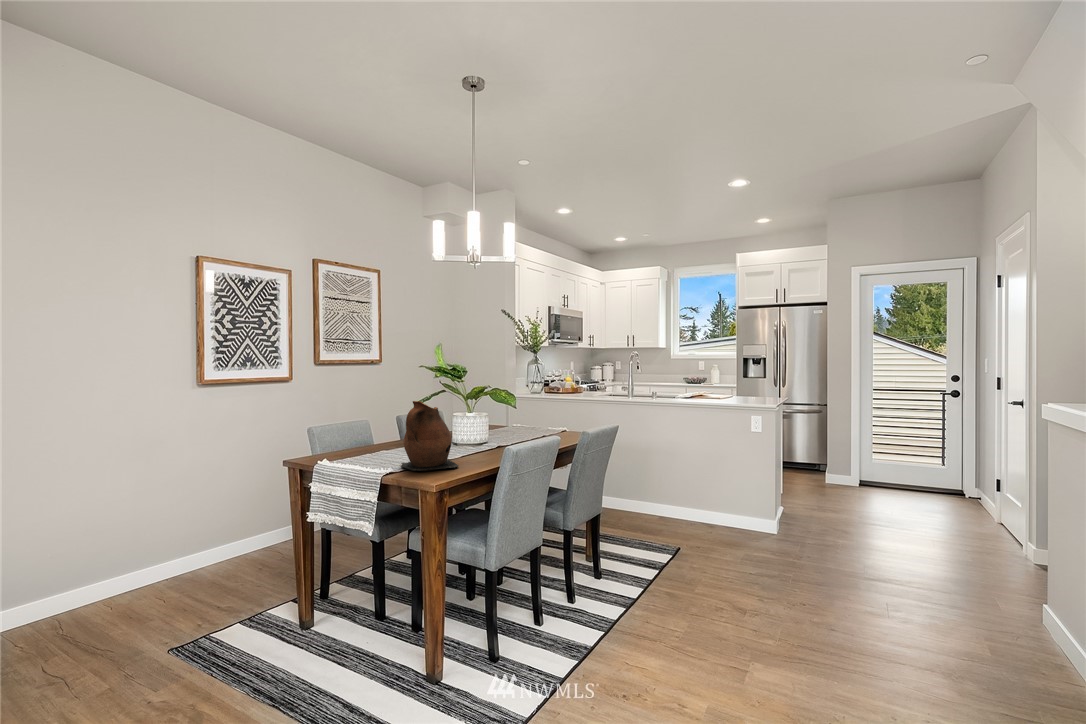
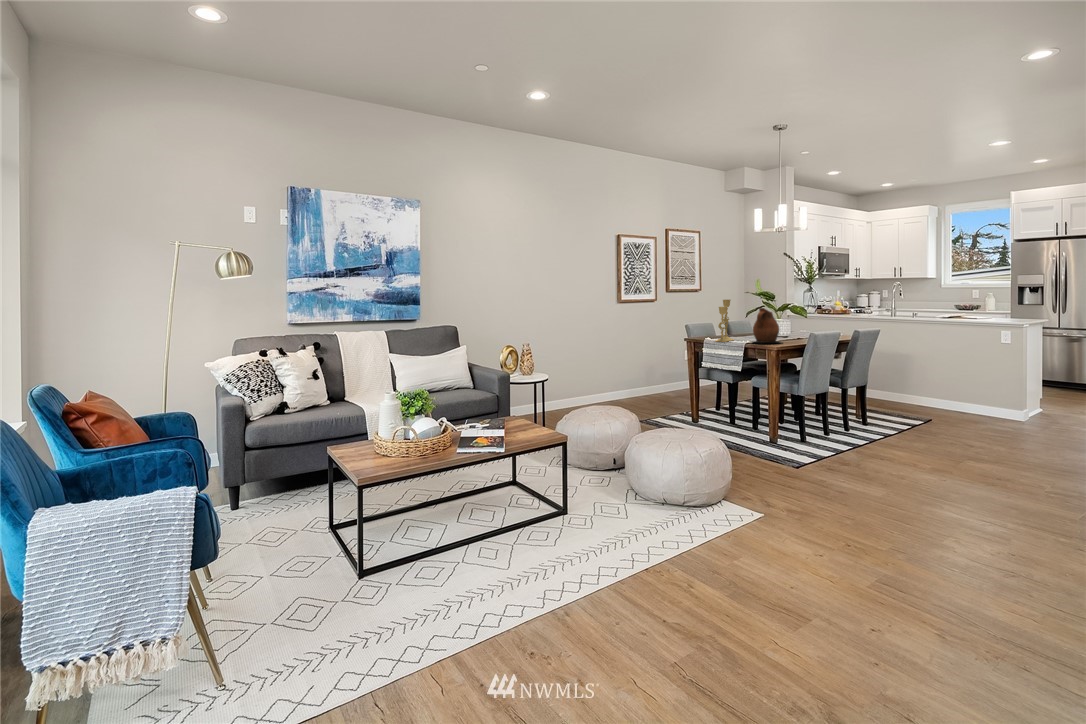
candlestick: none [342,381,385,464] -> present [716,299,734,342]

